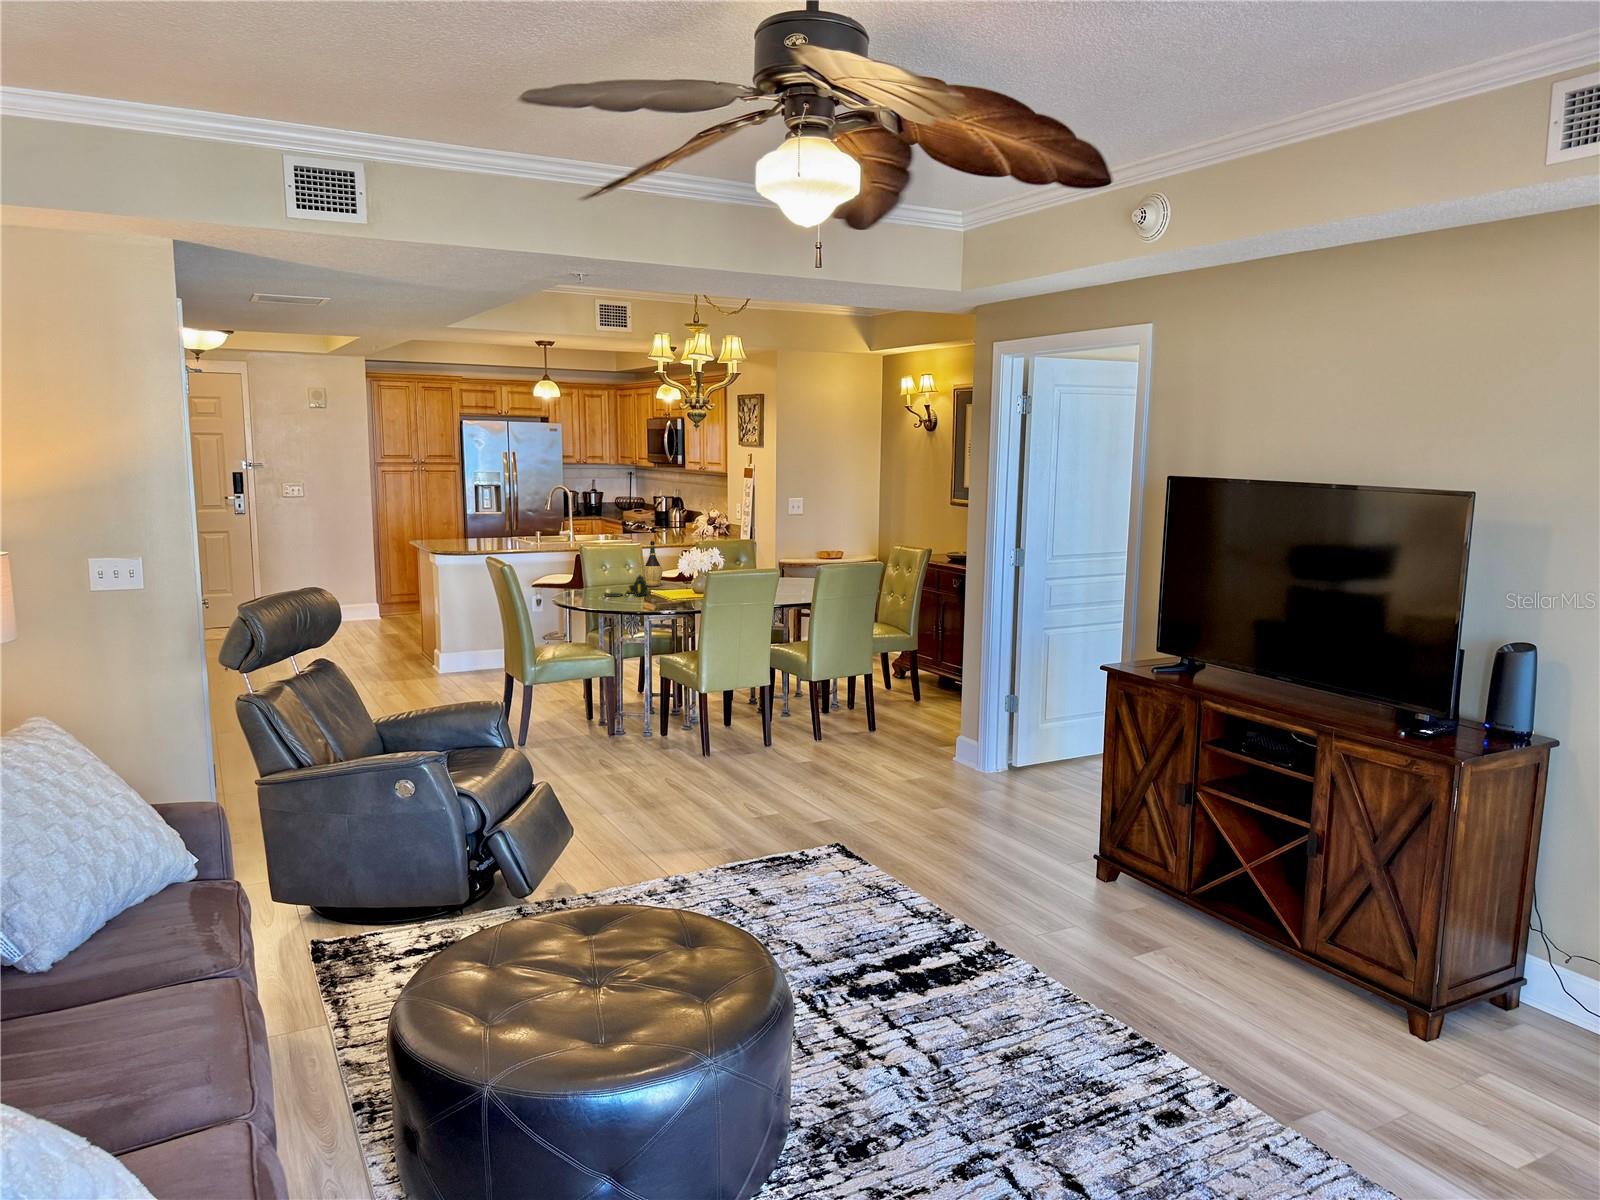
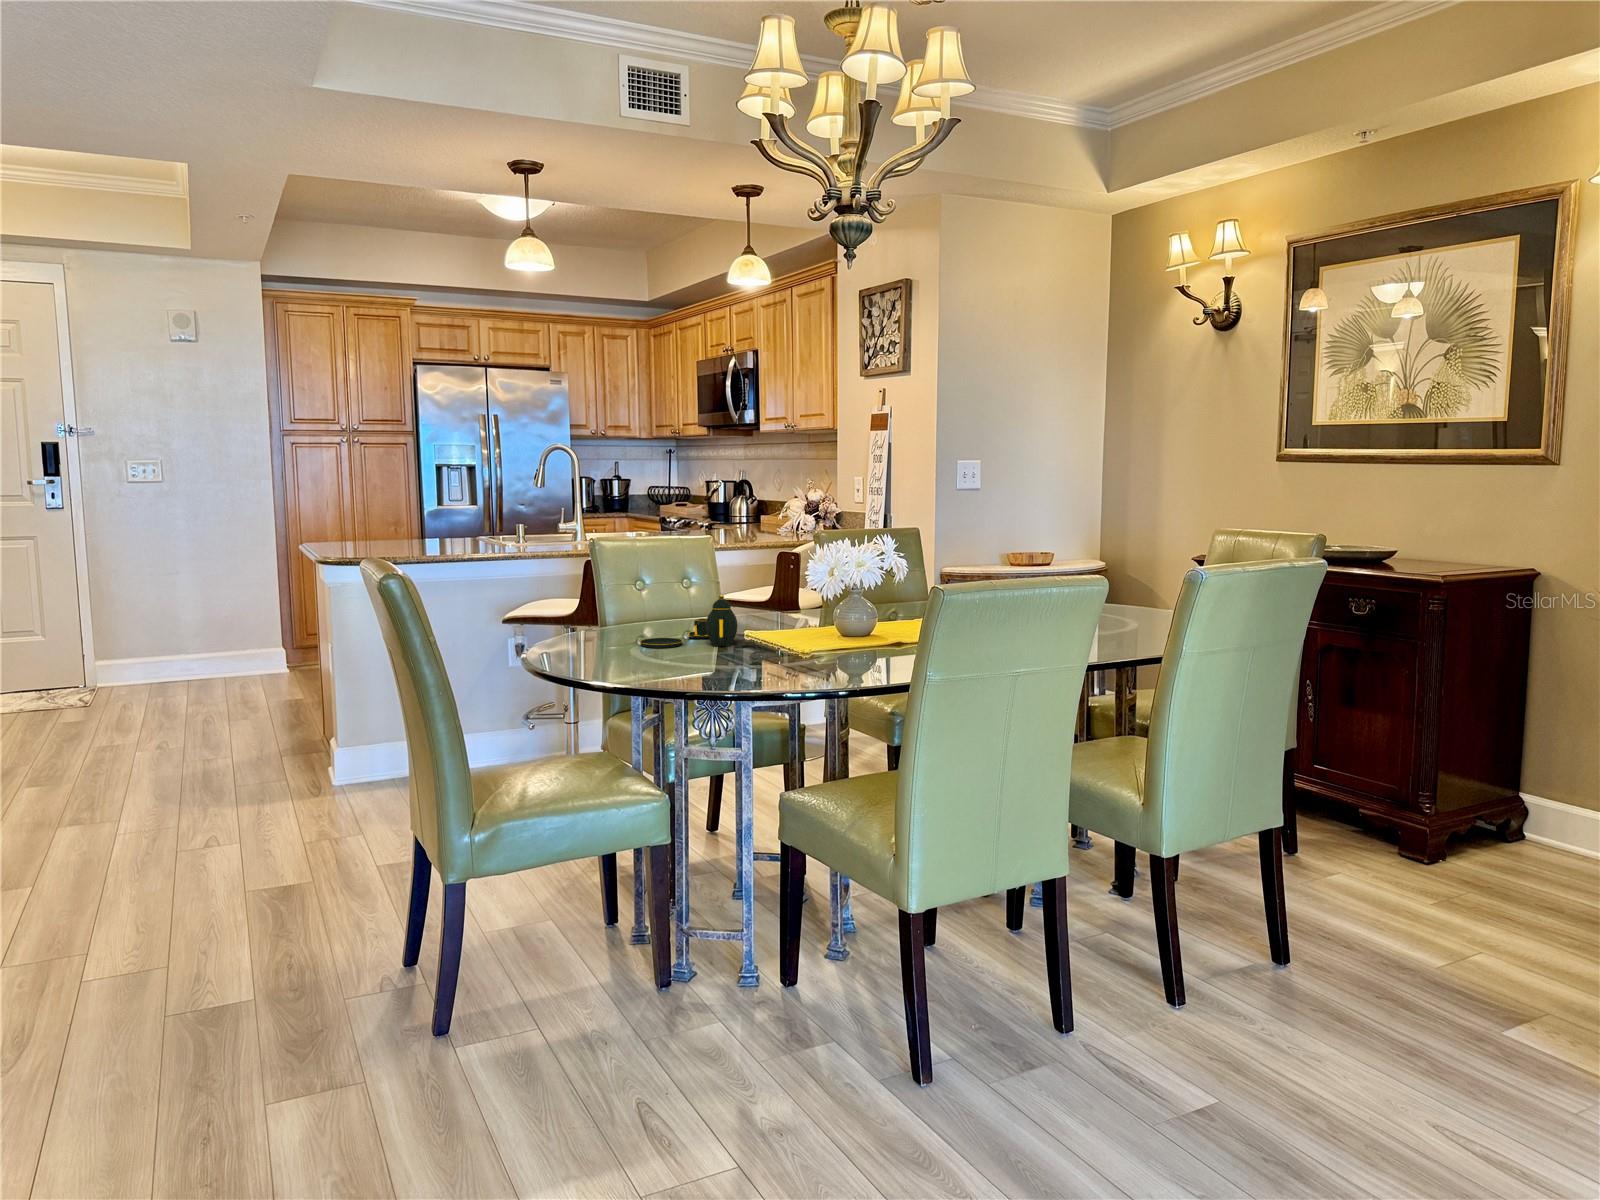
wine bottle: present [643,538,662,586] -> none [719,520,760,621]

